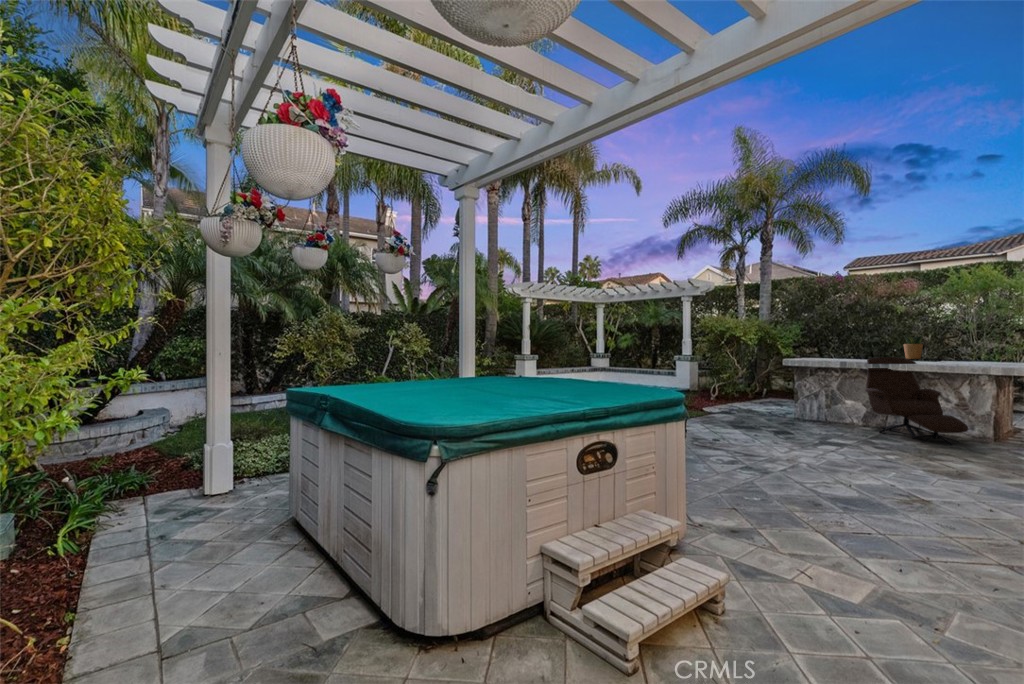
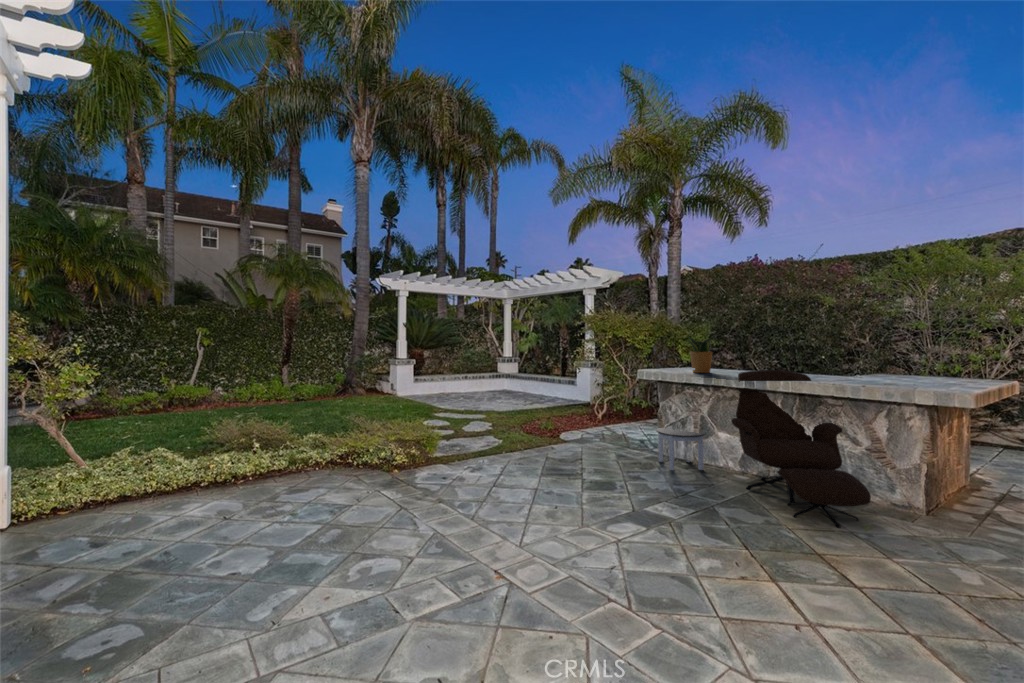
potted plant: present [902,334,923,359] -> present [689,337,712,373]
round table: none [802,398,840,426] -> present [656,428,705,470]

